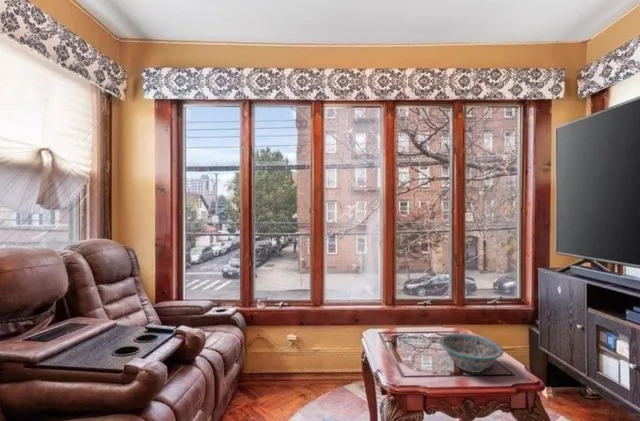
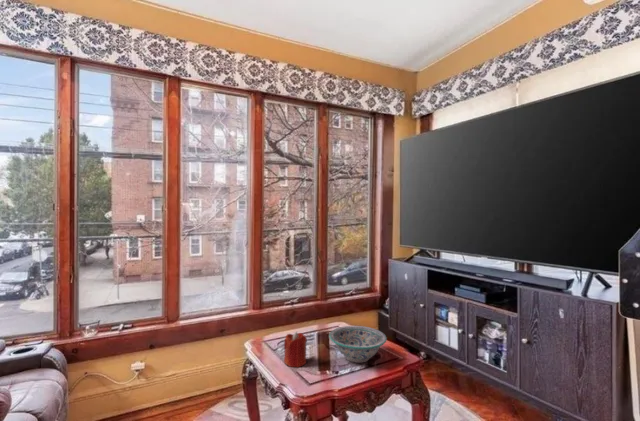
candle: none [394,330,416,363] -> present [284,332,307,367]

